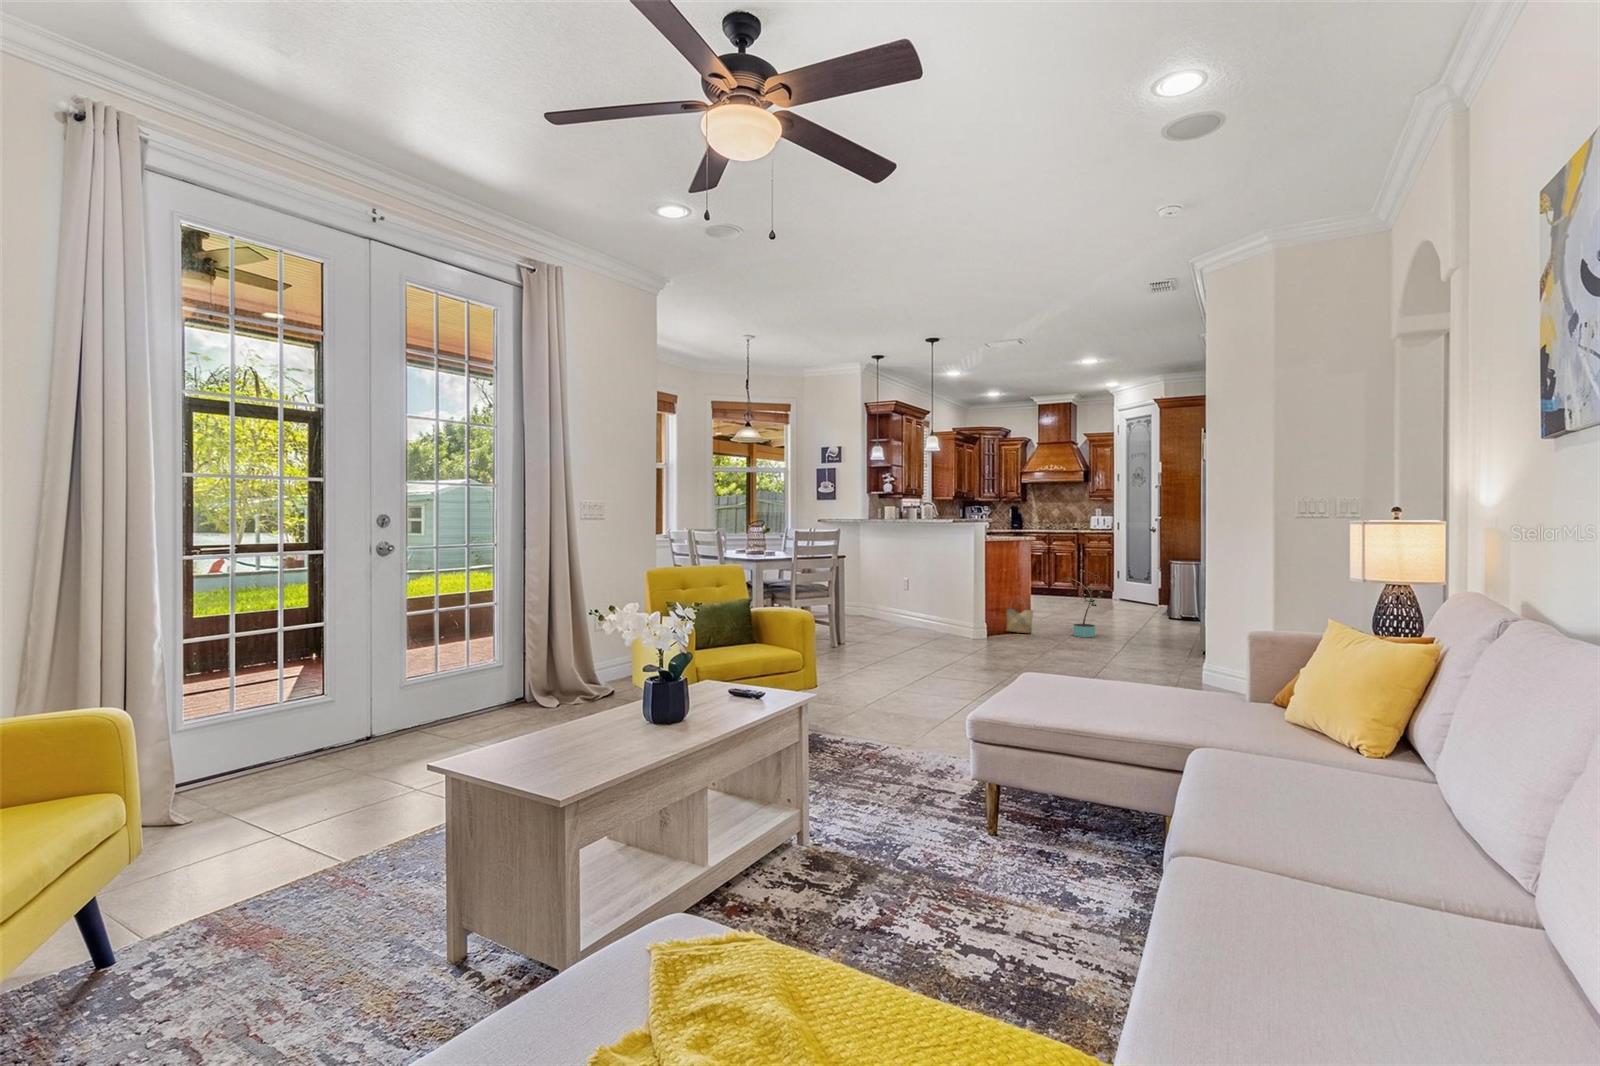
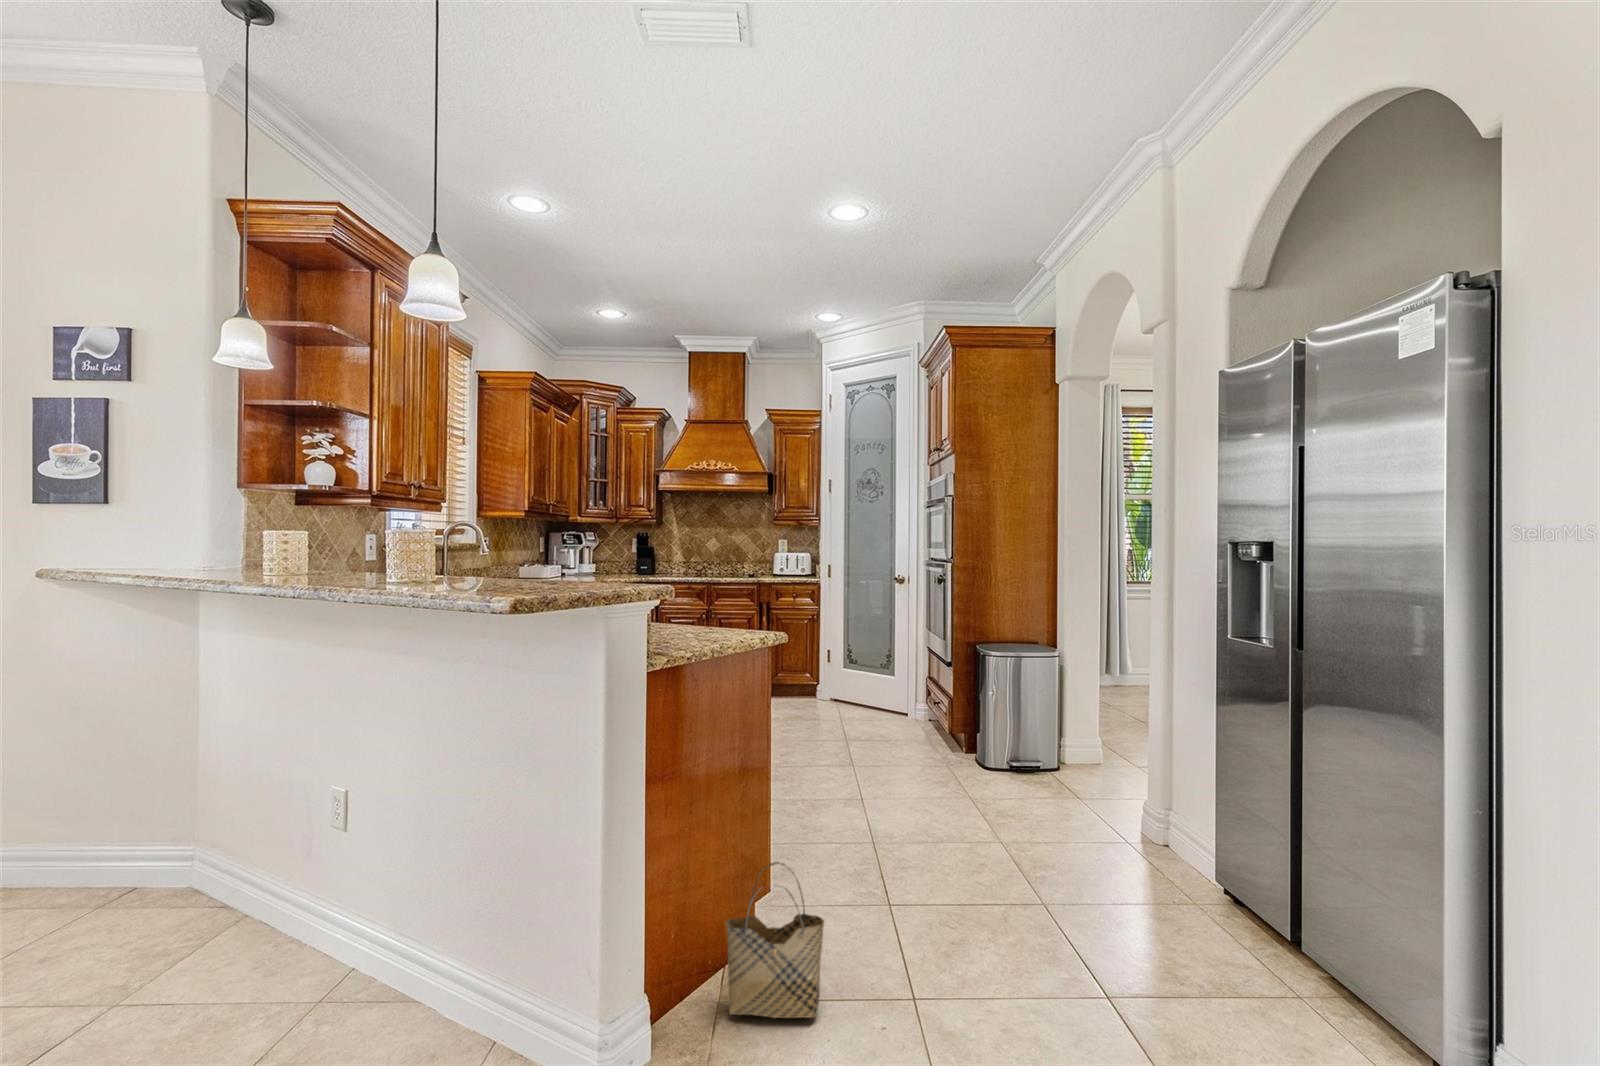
potted plant: present [1065,570,1104,637] -> none [918,751,1058,1000]

